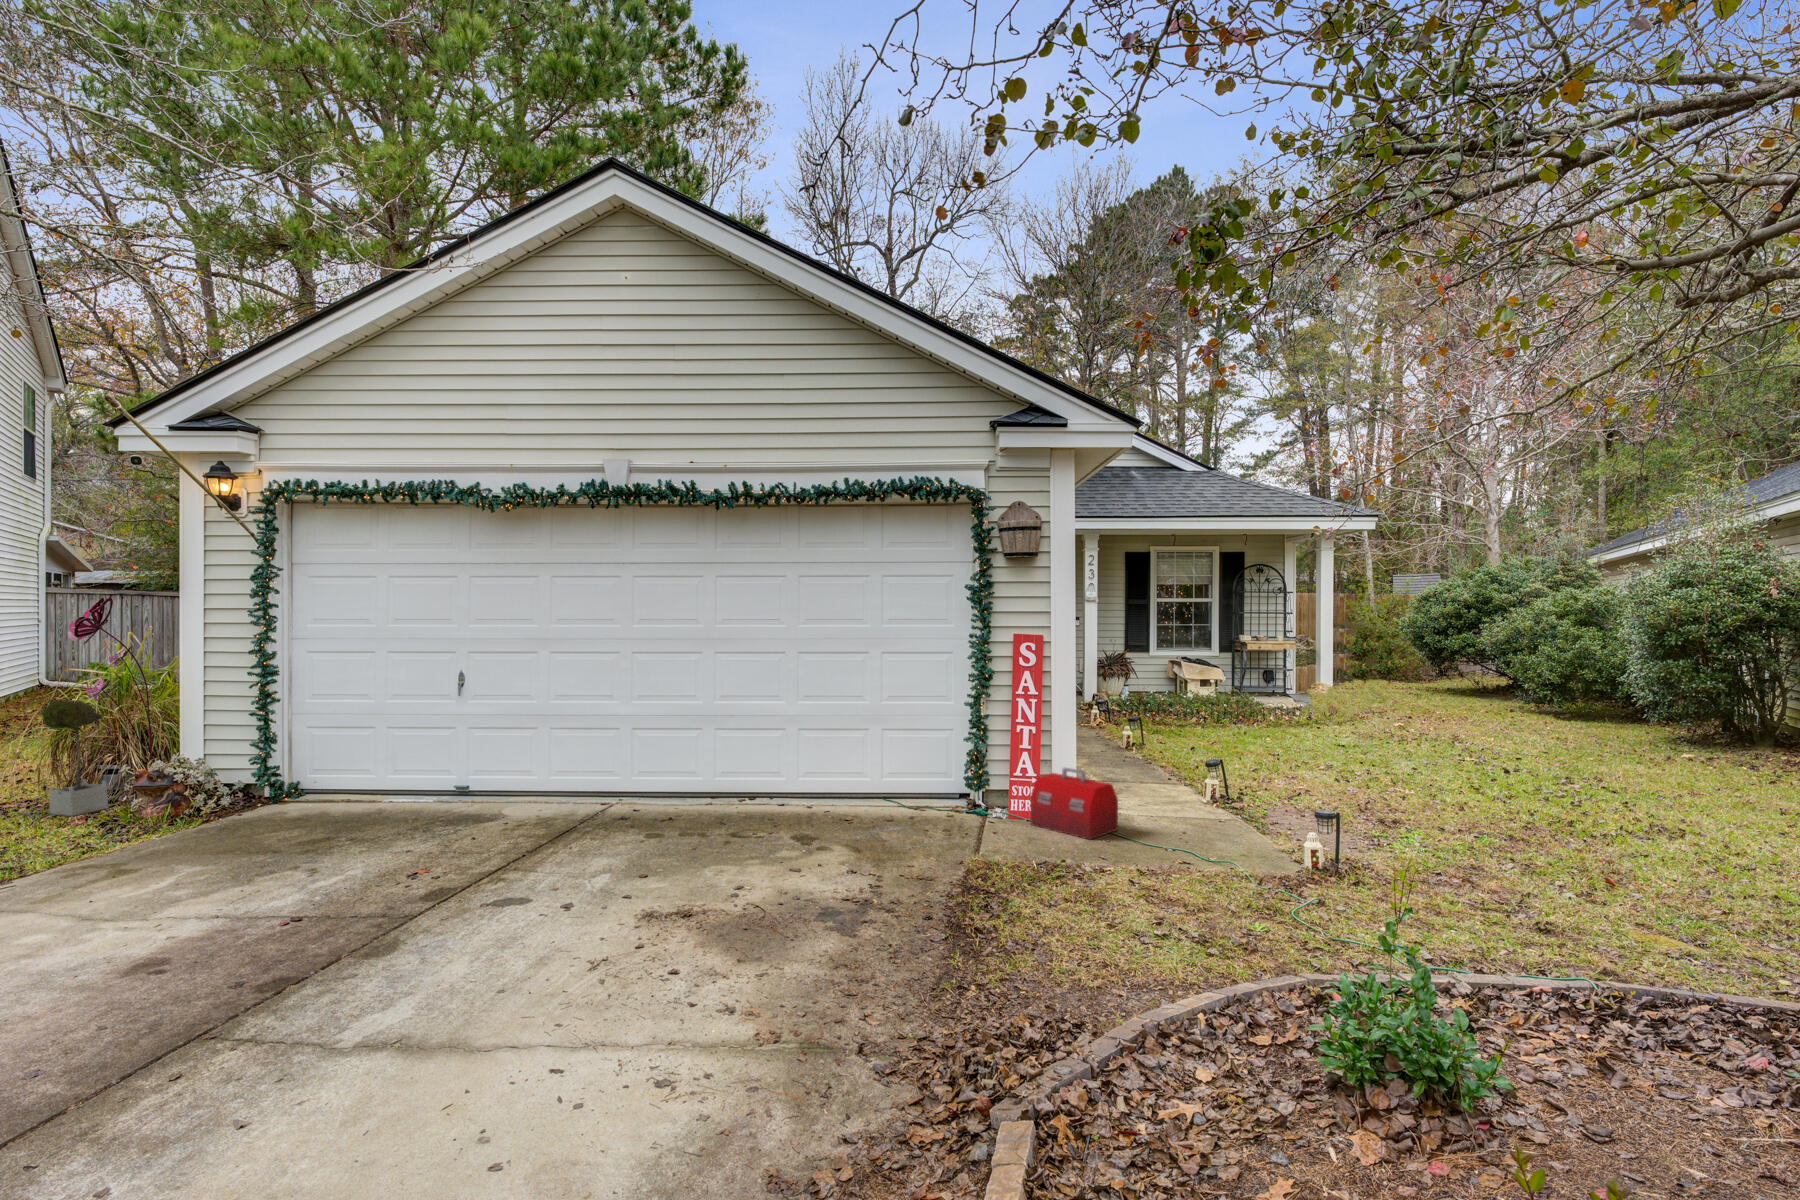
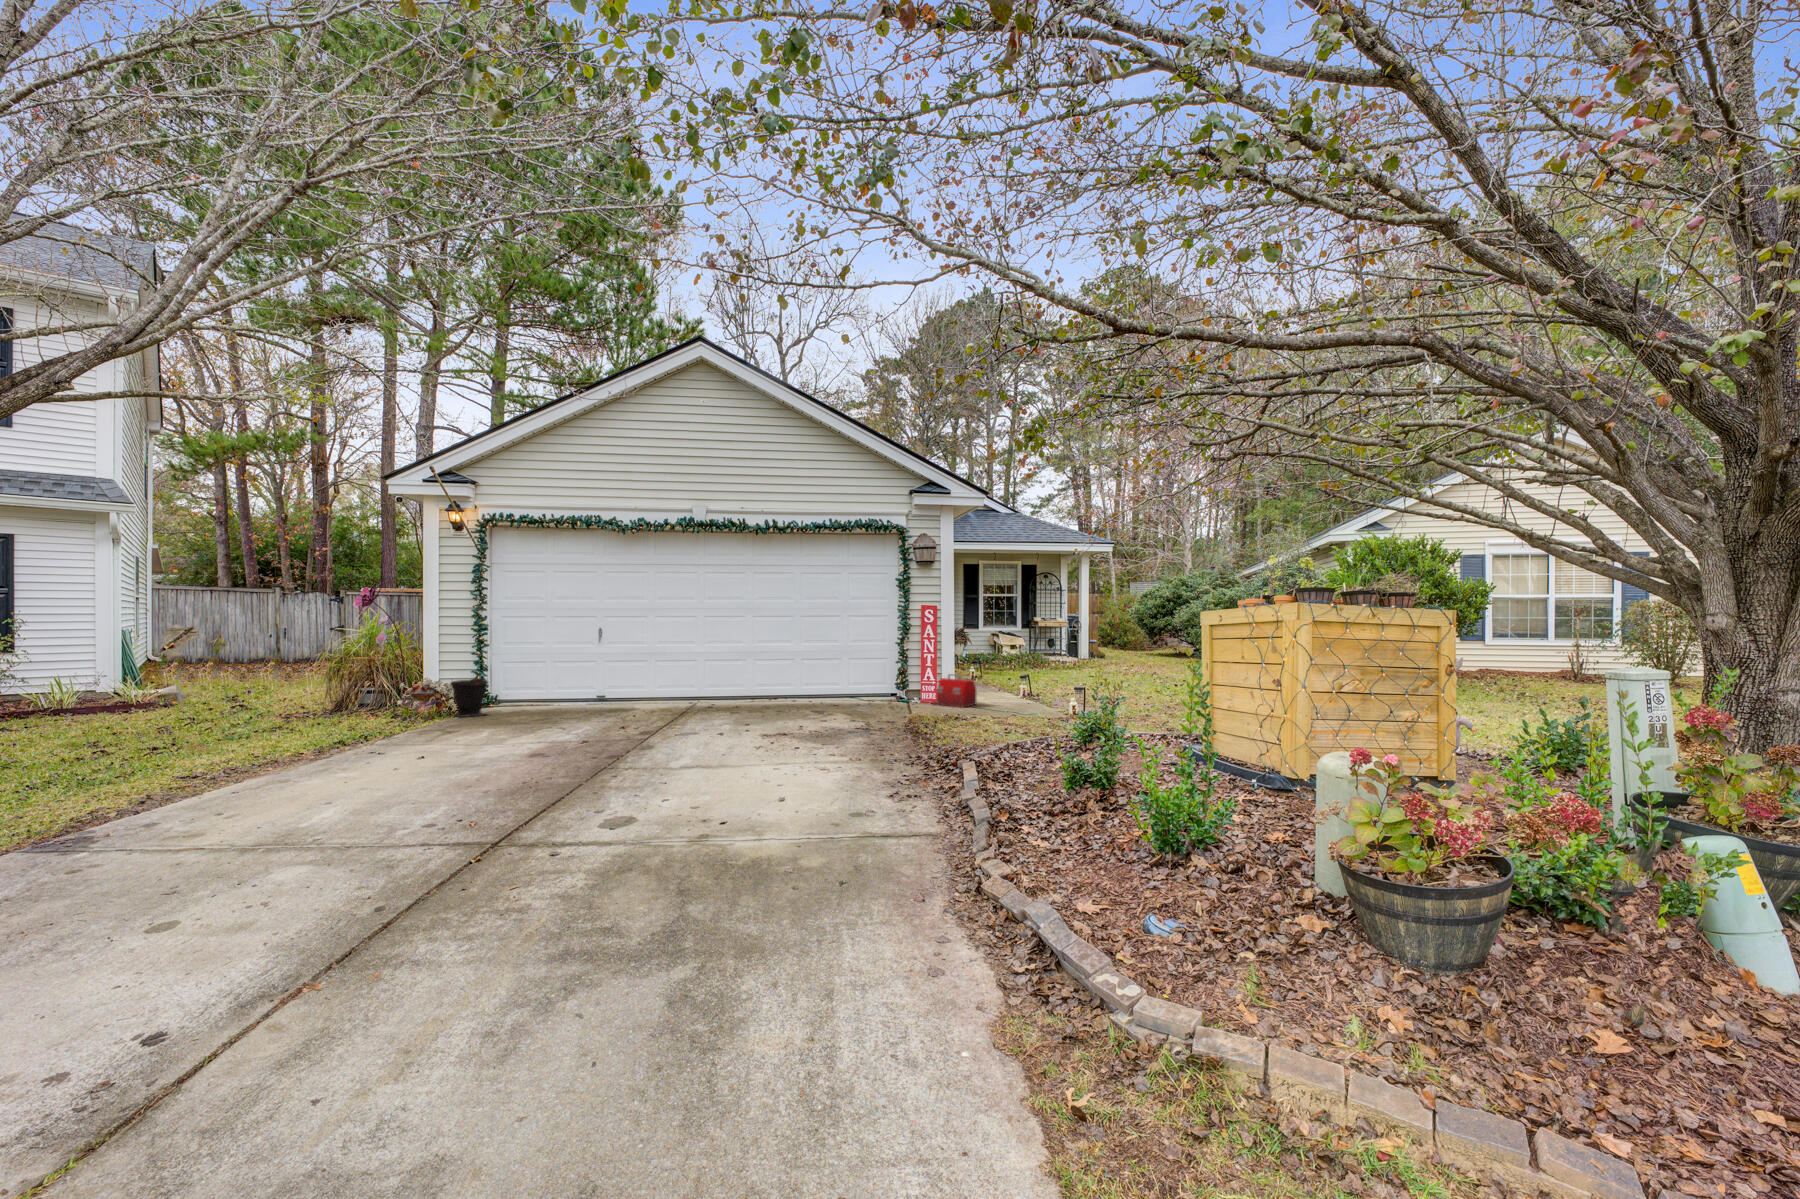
potted tree: present [40,699,108,816] -> none [334,645,373,717]
bucket: none [199,755,268,825] -> present [451,679,488,717]

